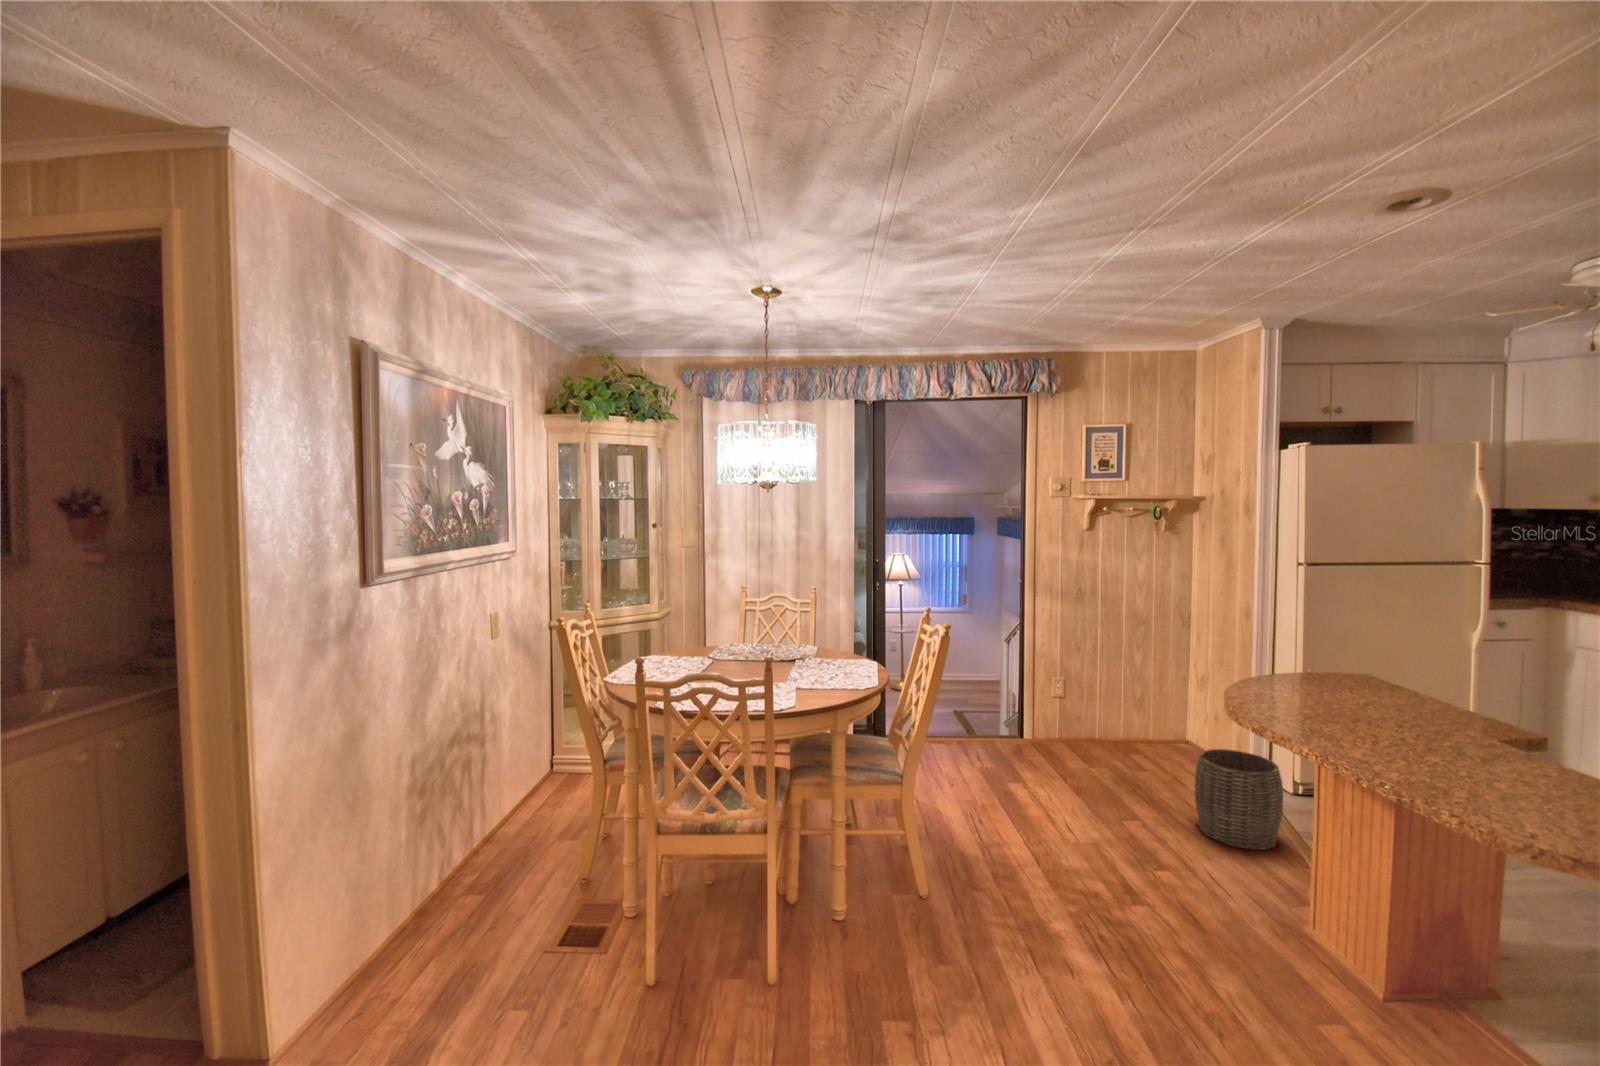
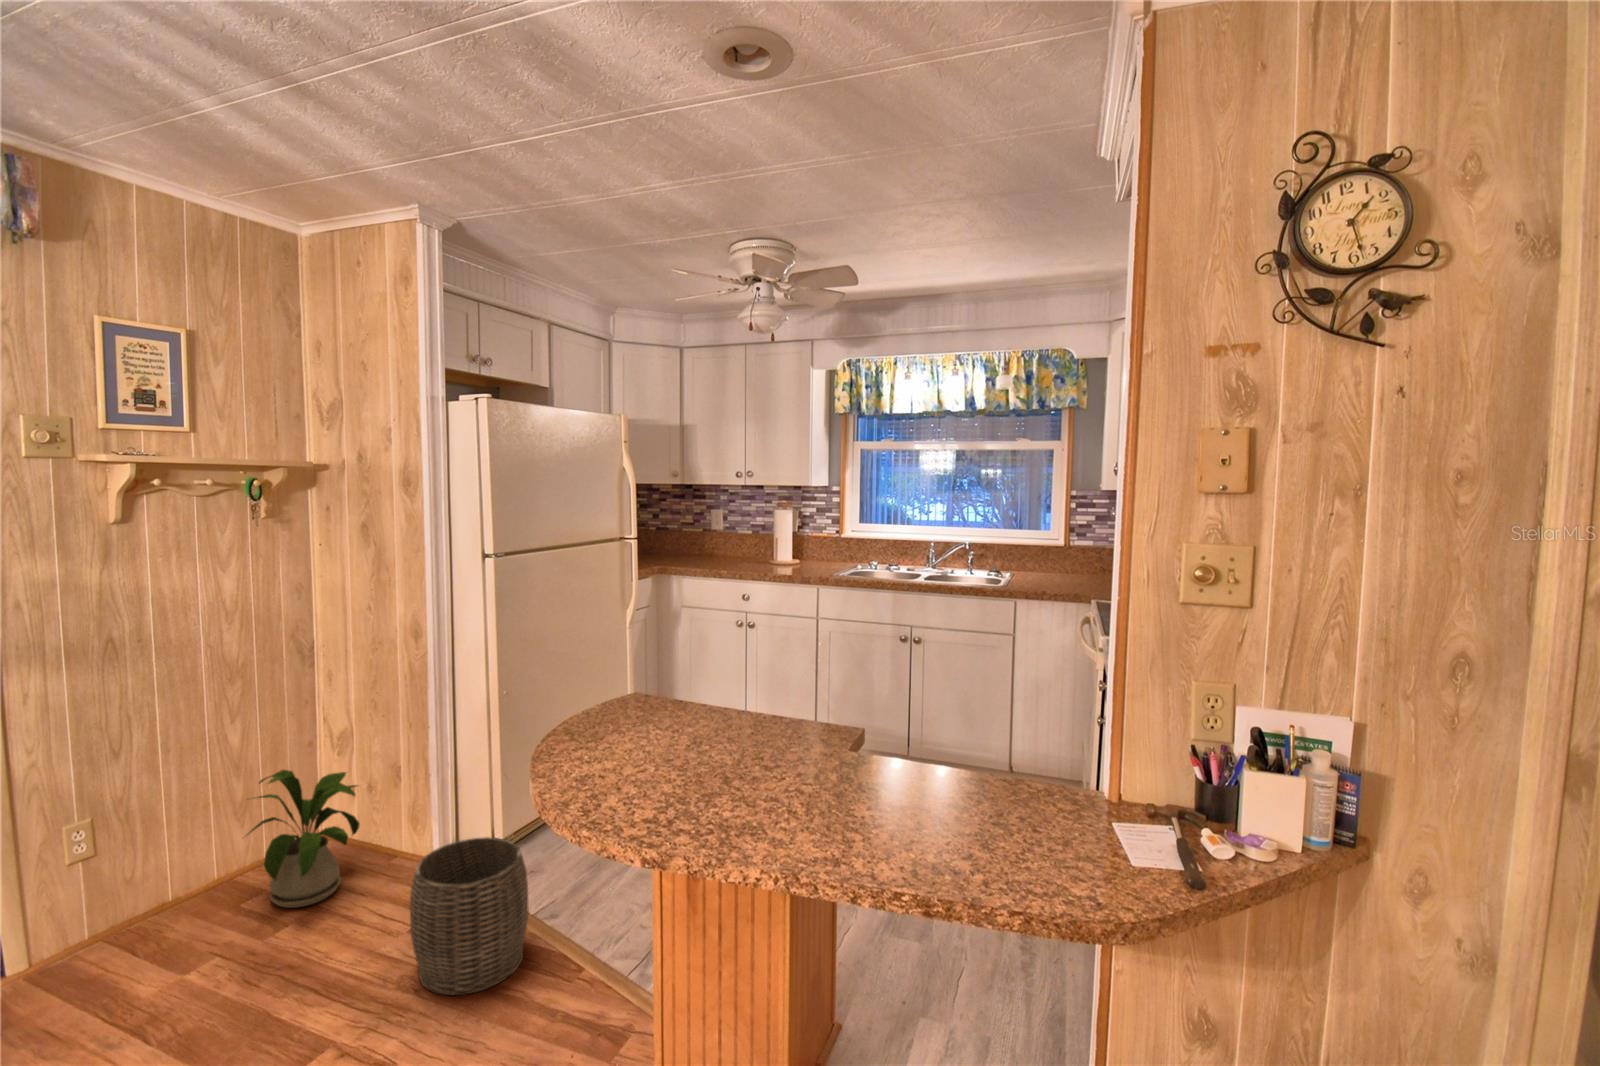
house plant: none [1129,682,1203,769] -> present [248,770,359,908]

